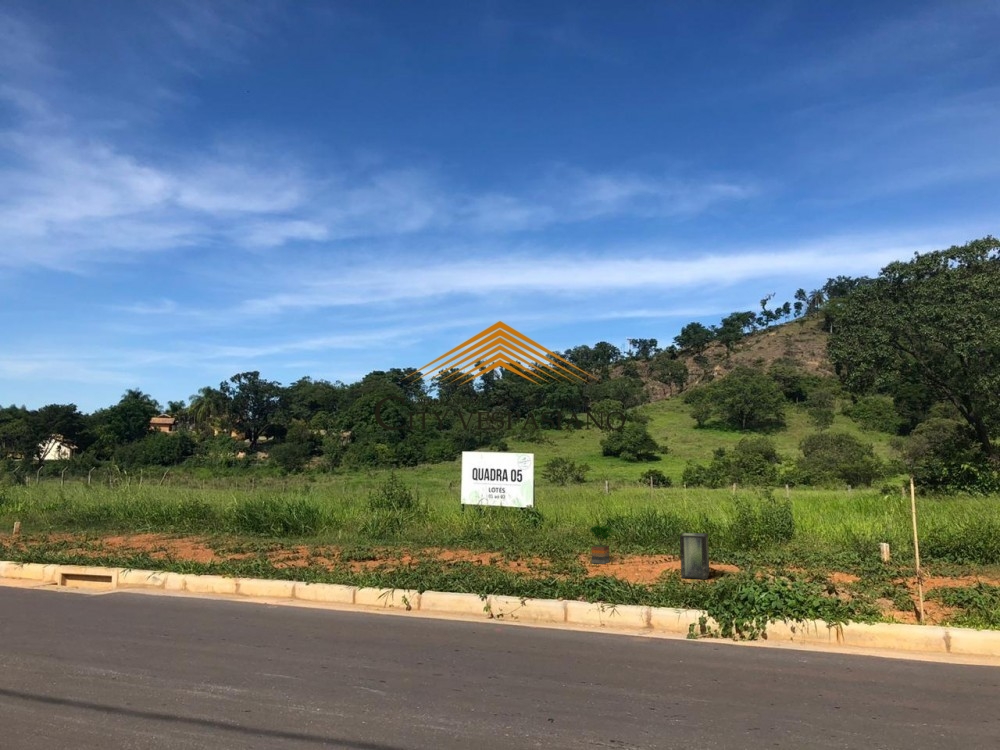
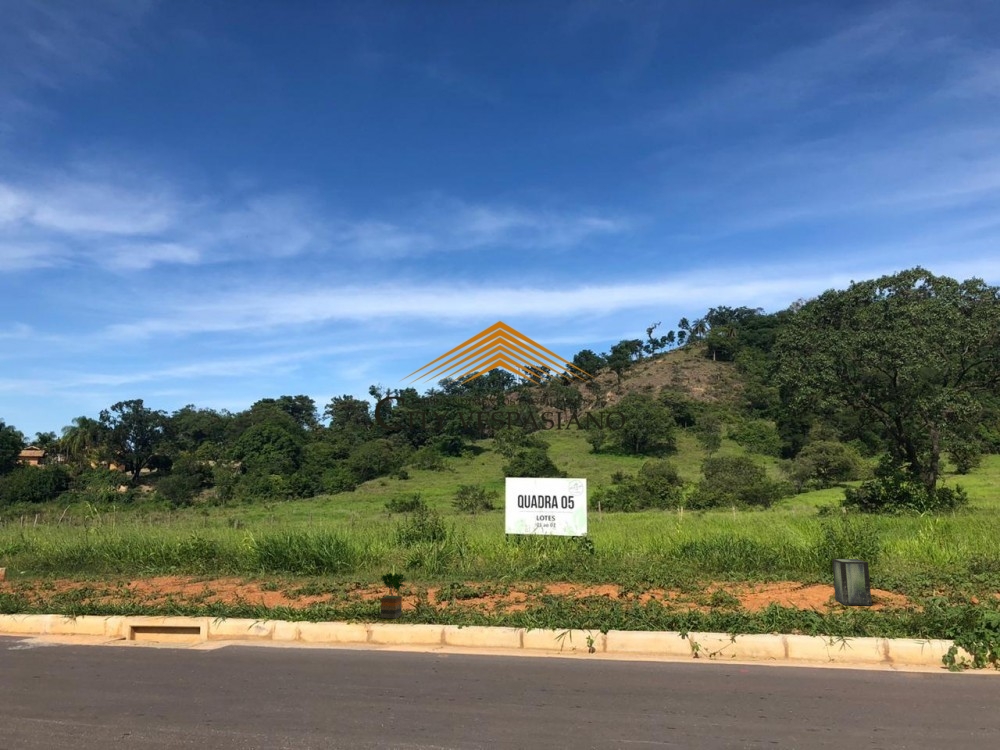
potted tree: present [590,525,613,564] -> present [381,573,406,618]

